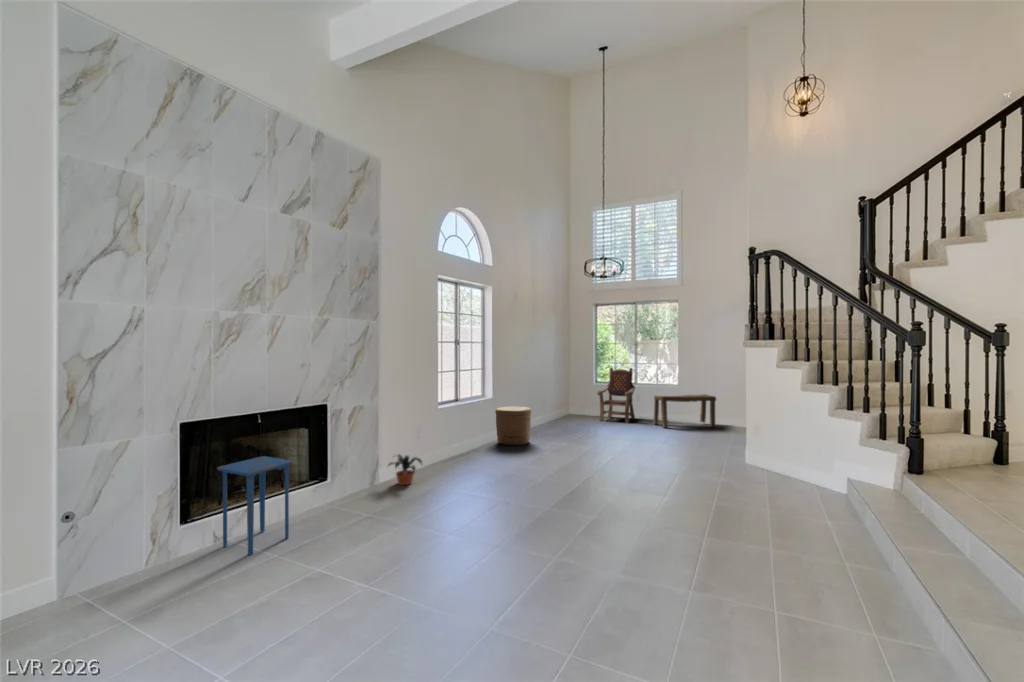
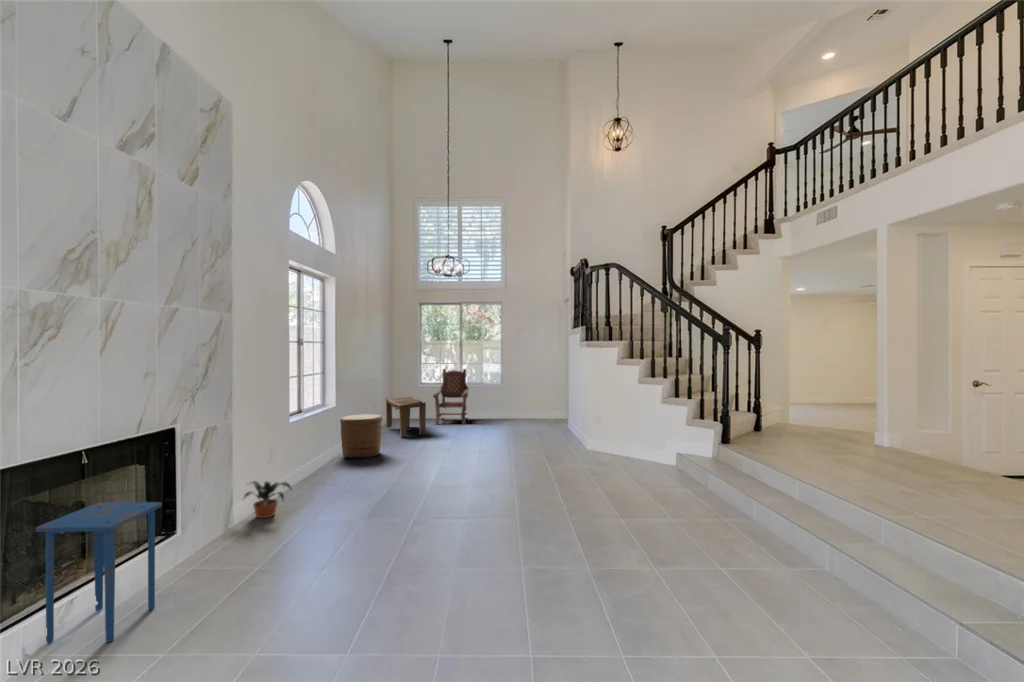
bench: present [654,395,716,428] -> present [386,397,426,437]

